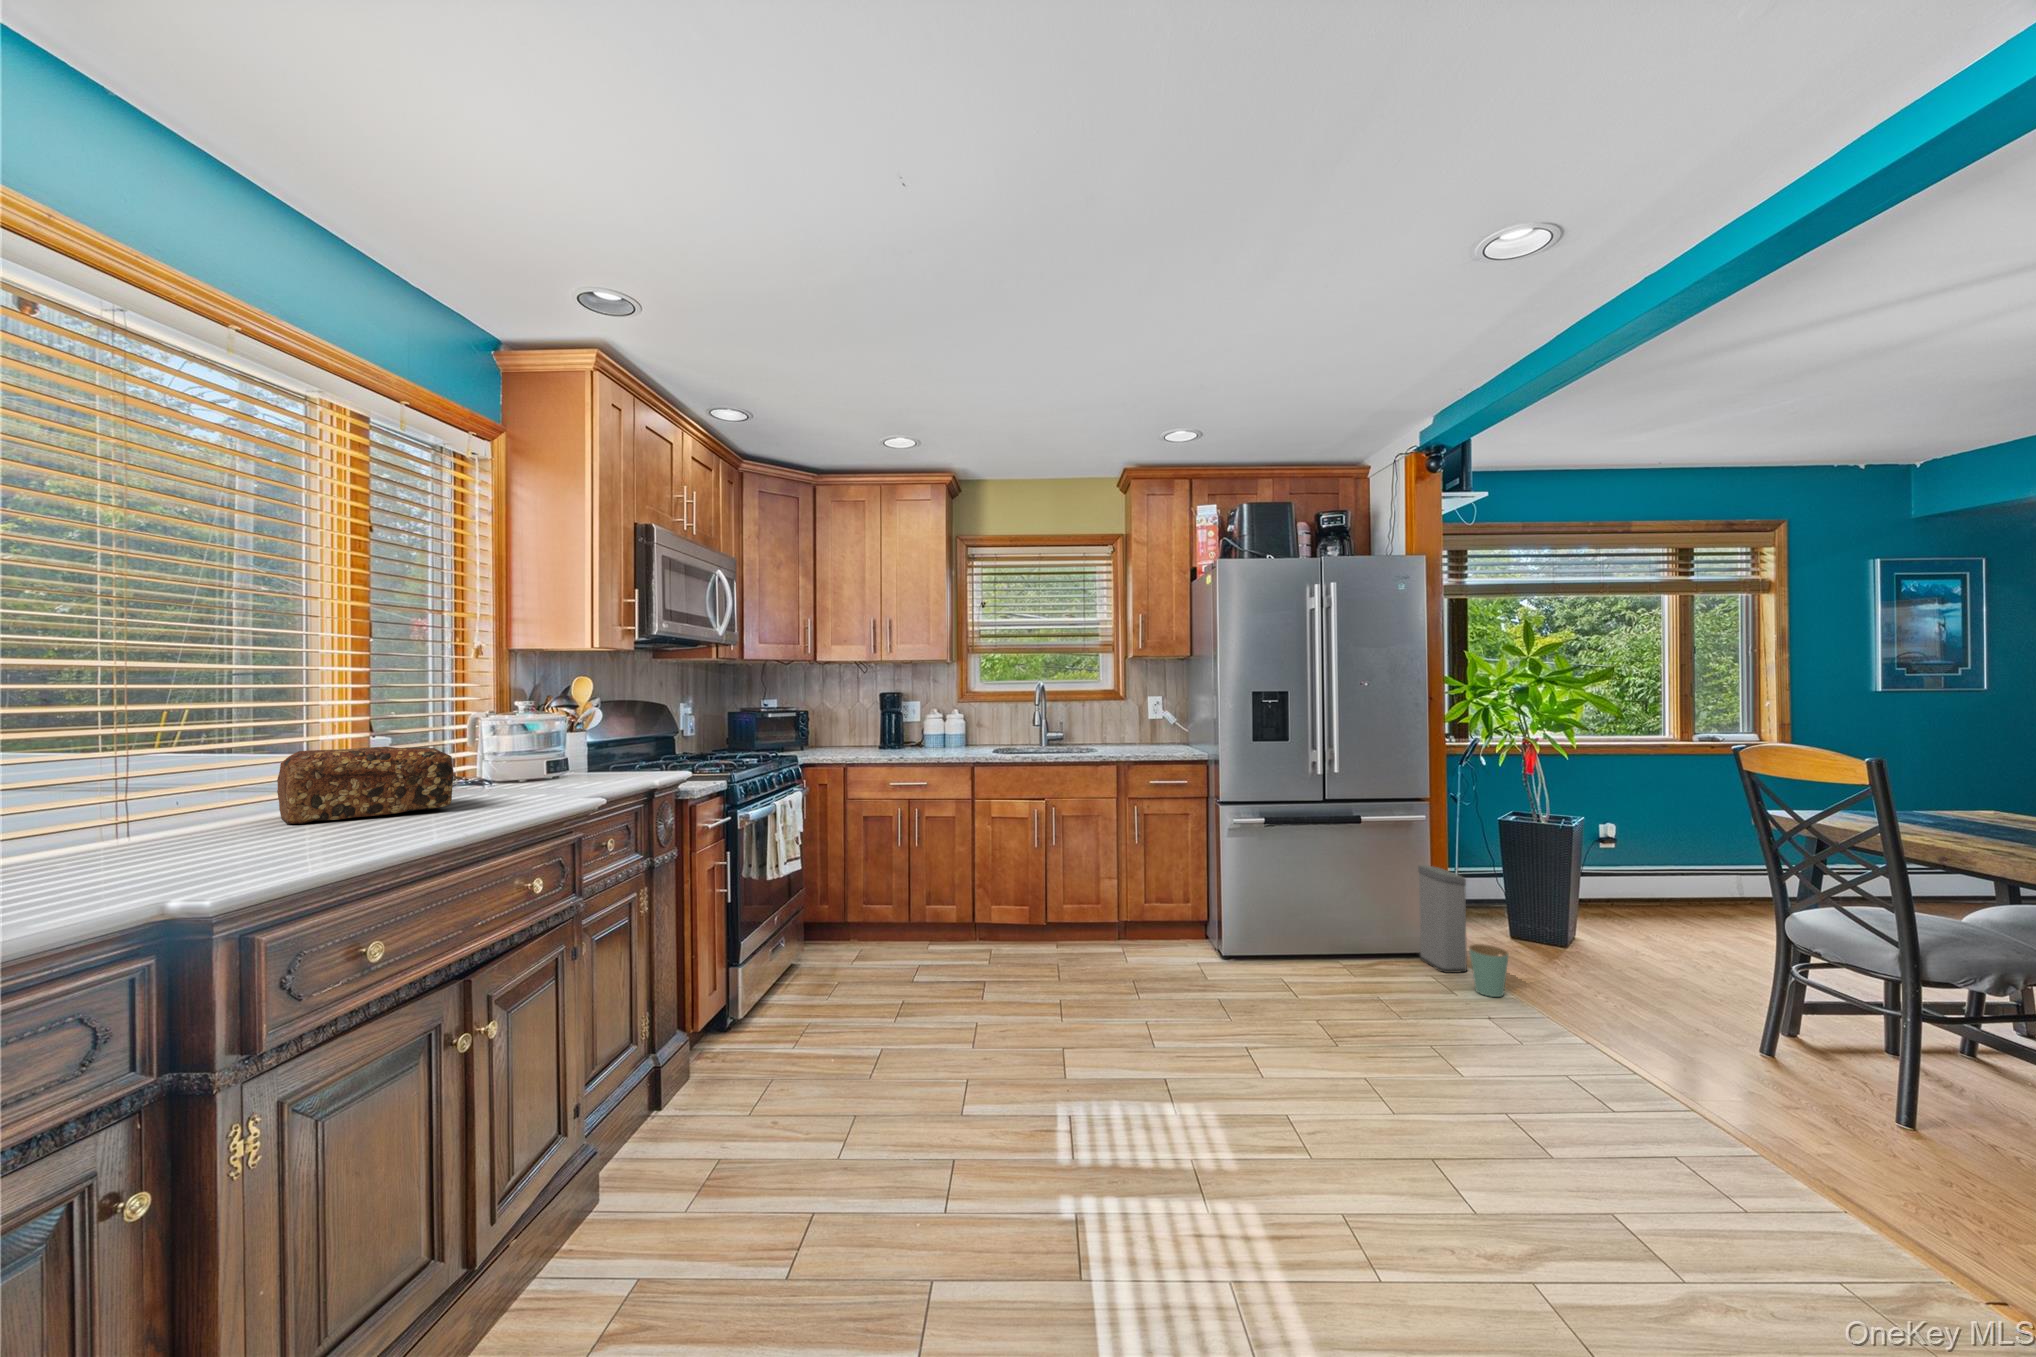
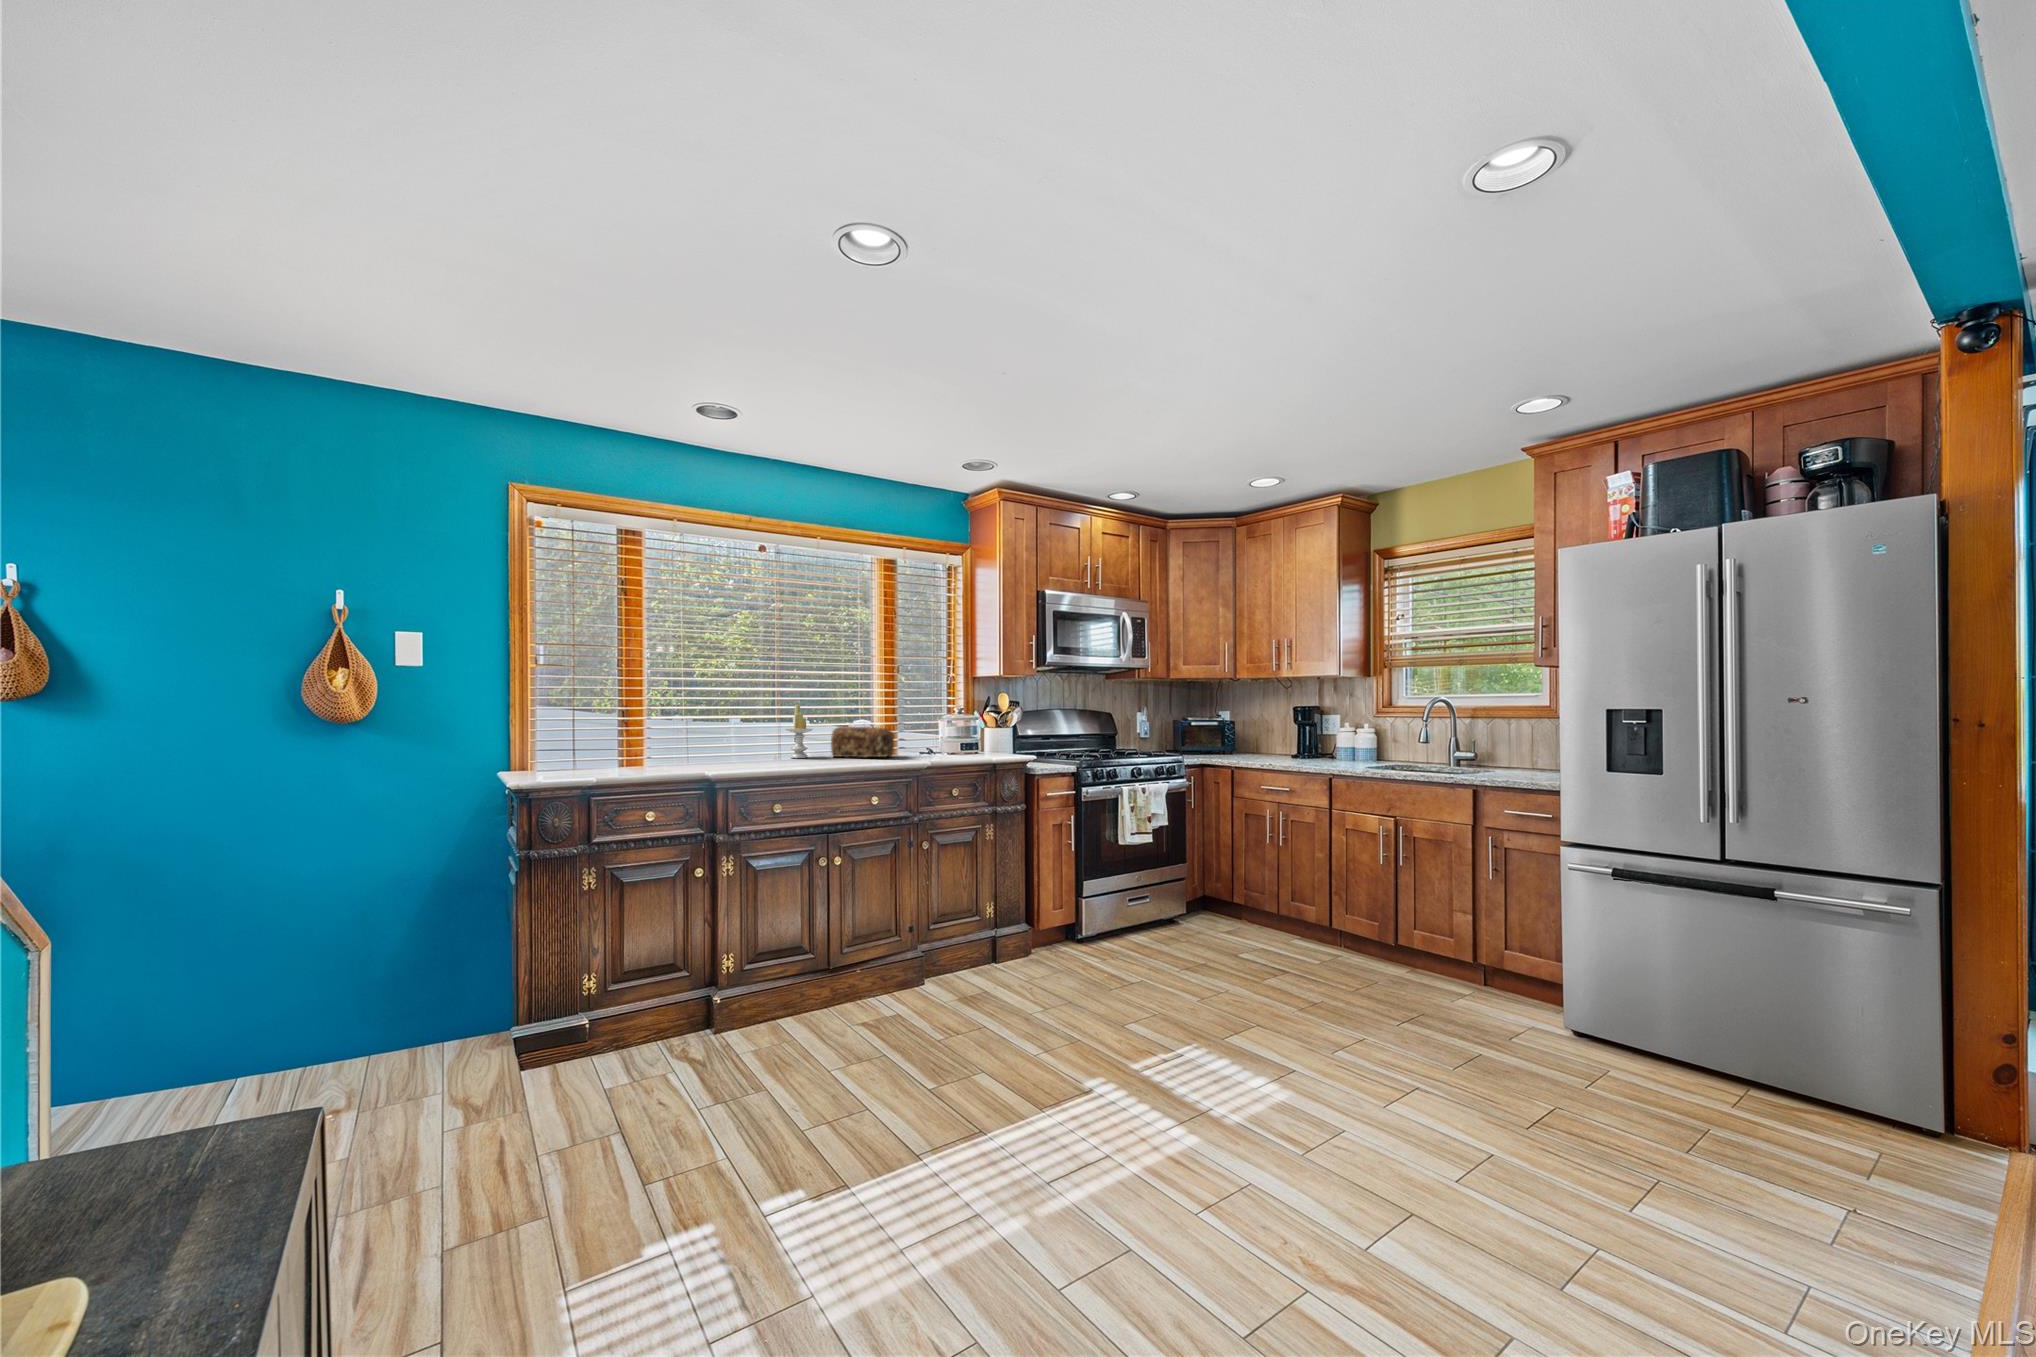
candle: none [130,703,235,844] -> present [786,704,813,758]
trash can: present [1418,865,1509,997] -> none [1859,984,1944,1194]

